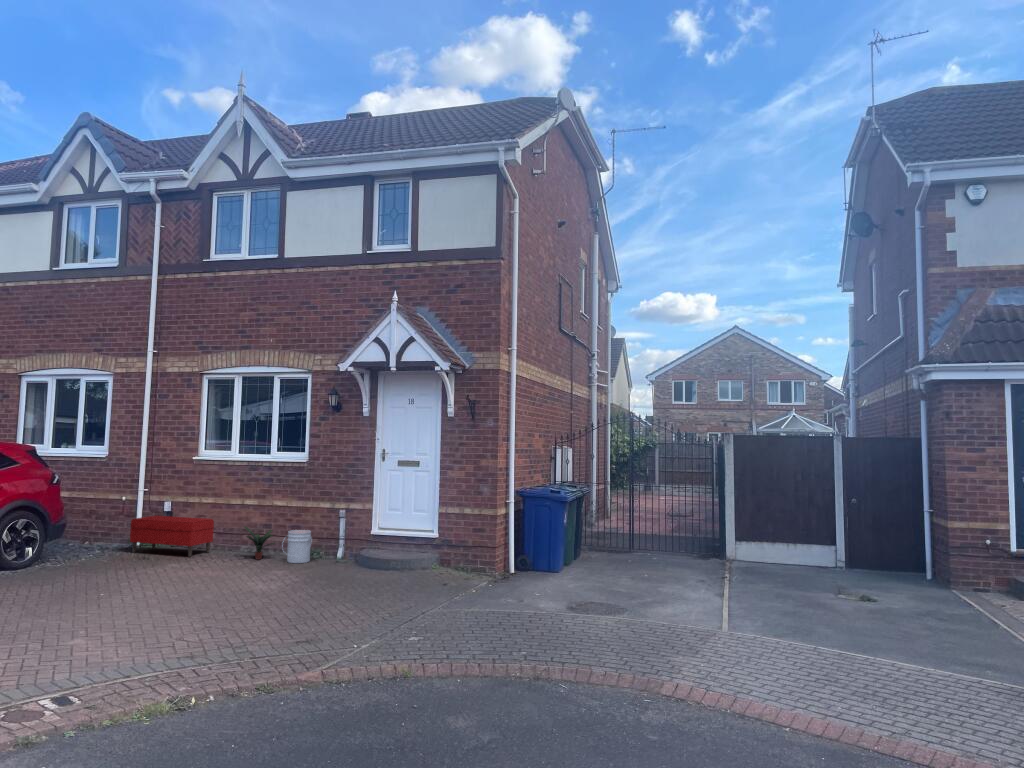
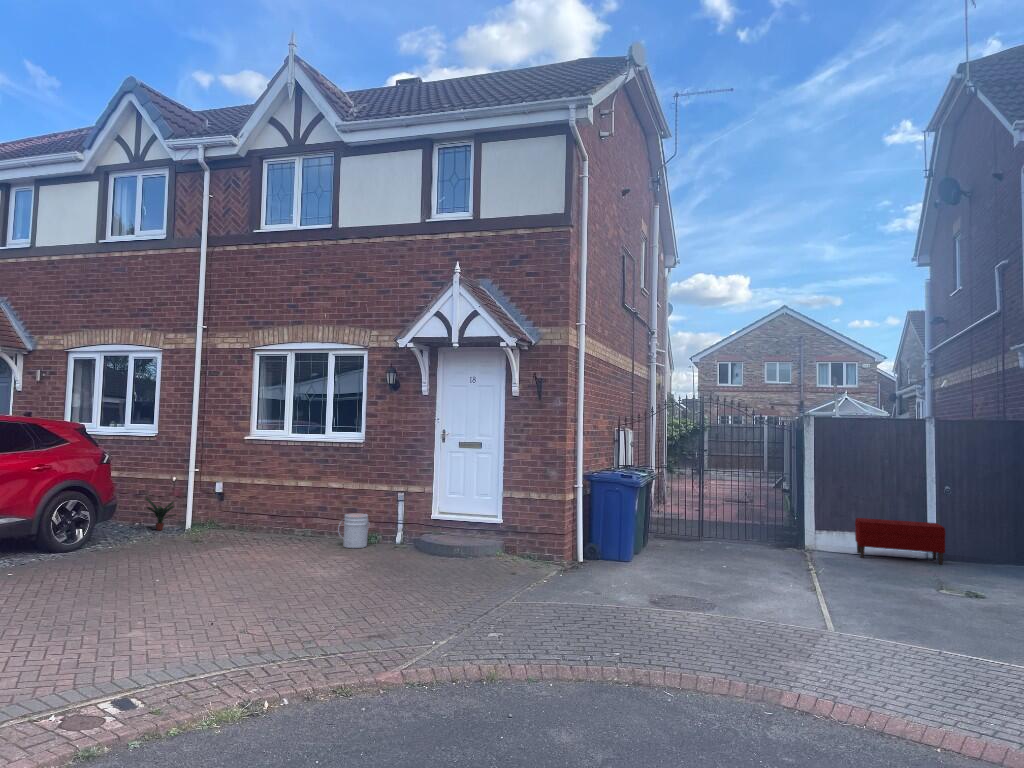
bench: present [130,516,214,557] -> present [855,518,945,564]
potted plant: present [245,527,274,559] -> present [146,498,176,530]

